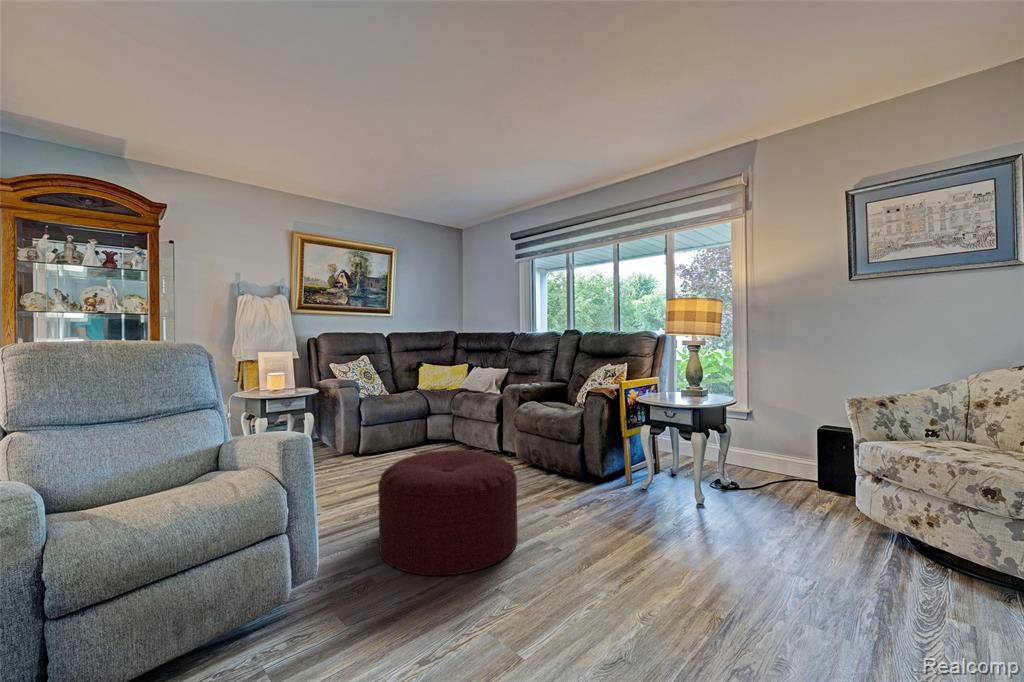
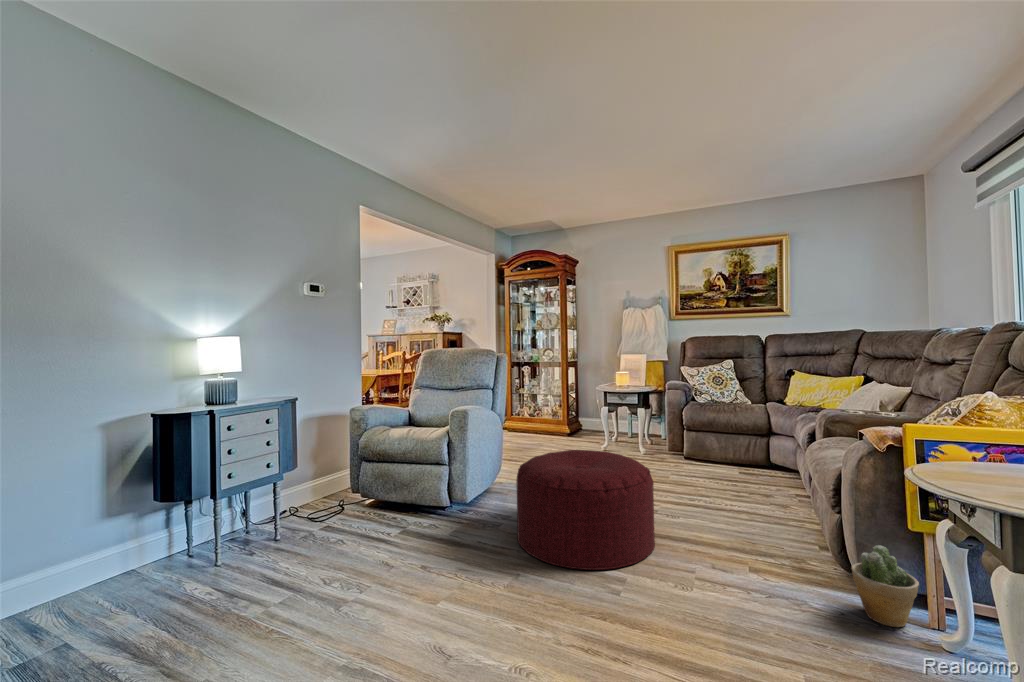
potted plant: none [604,456,633,497] -> present [852,545,919,627]

